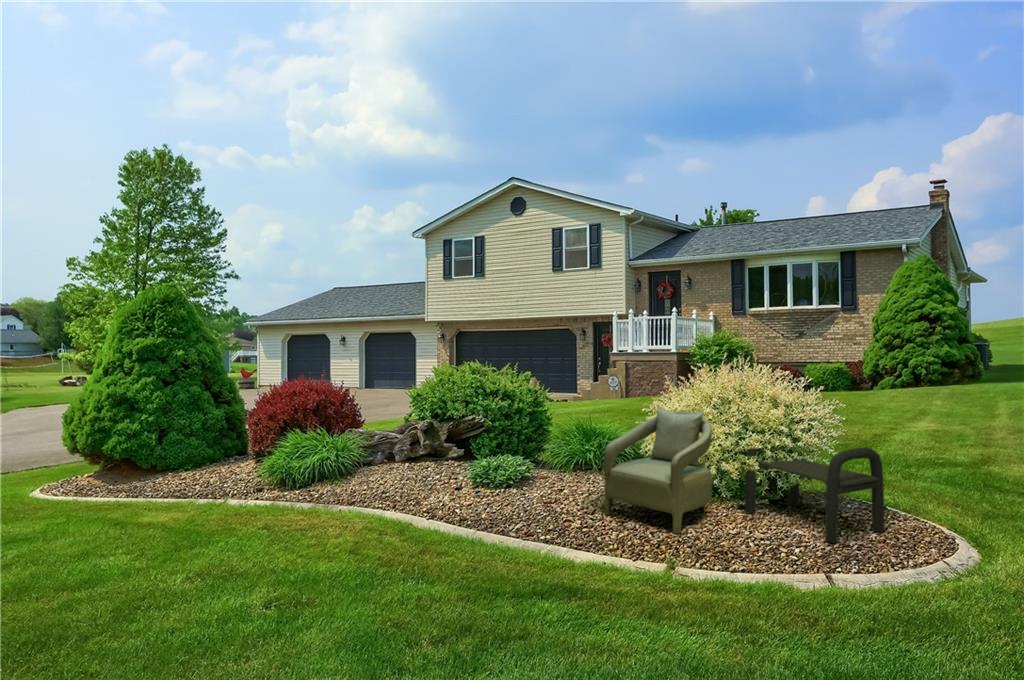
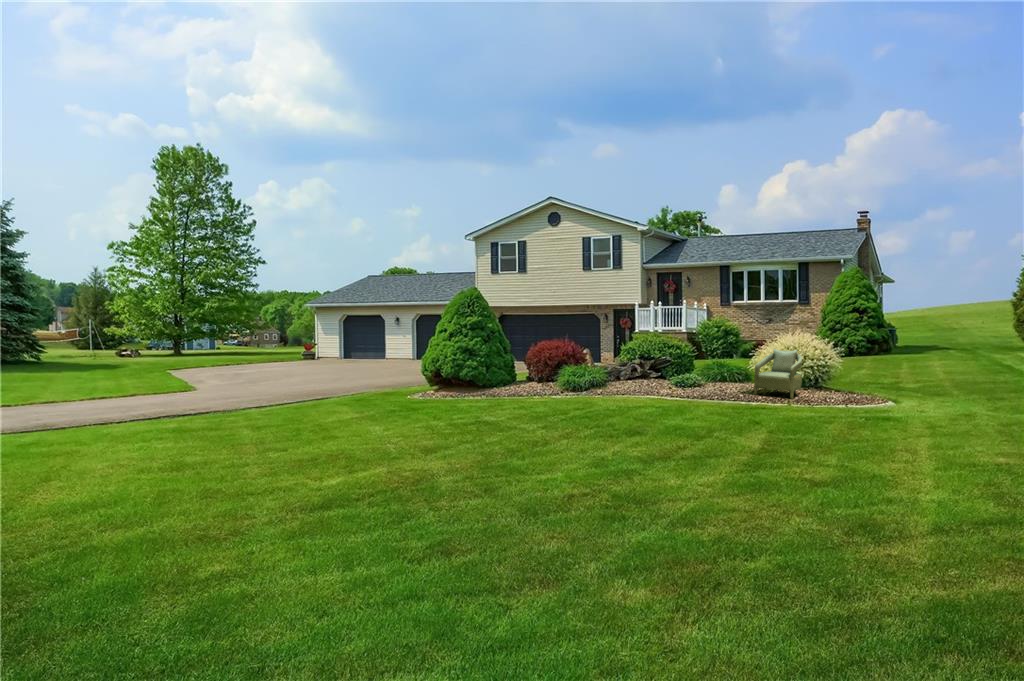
bench: present [745,448,884,543] -> none [813,359,874,400]

